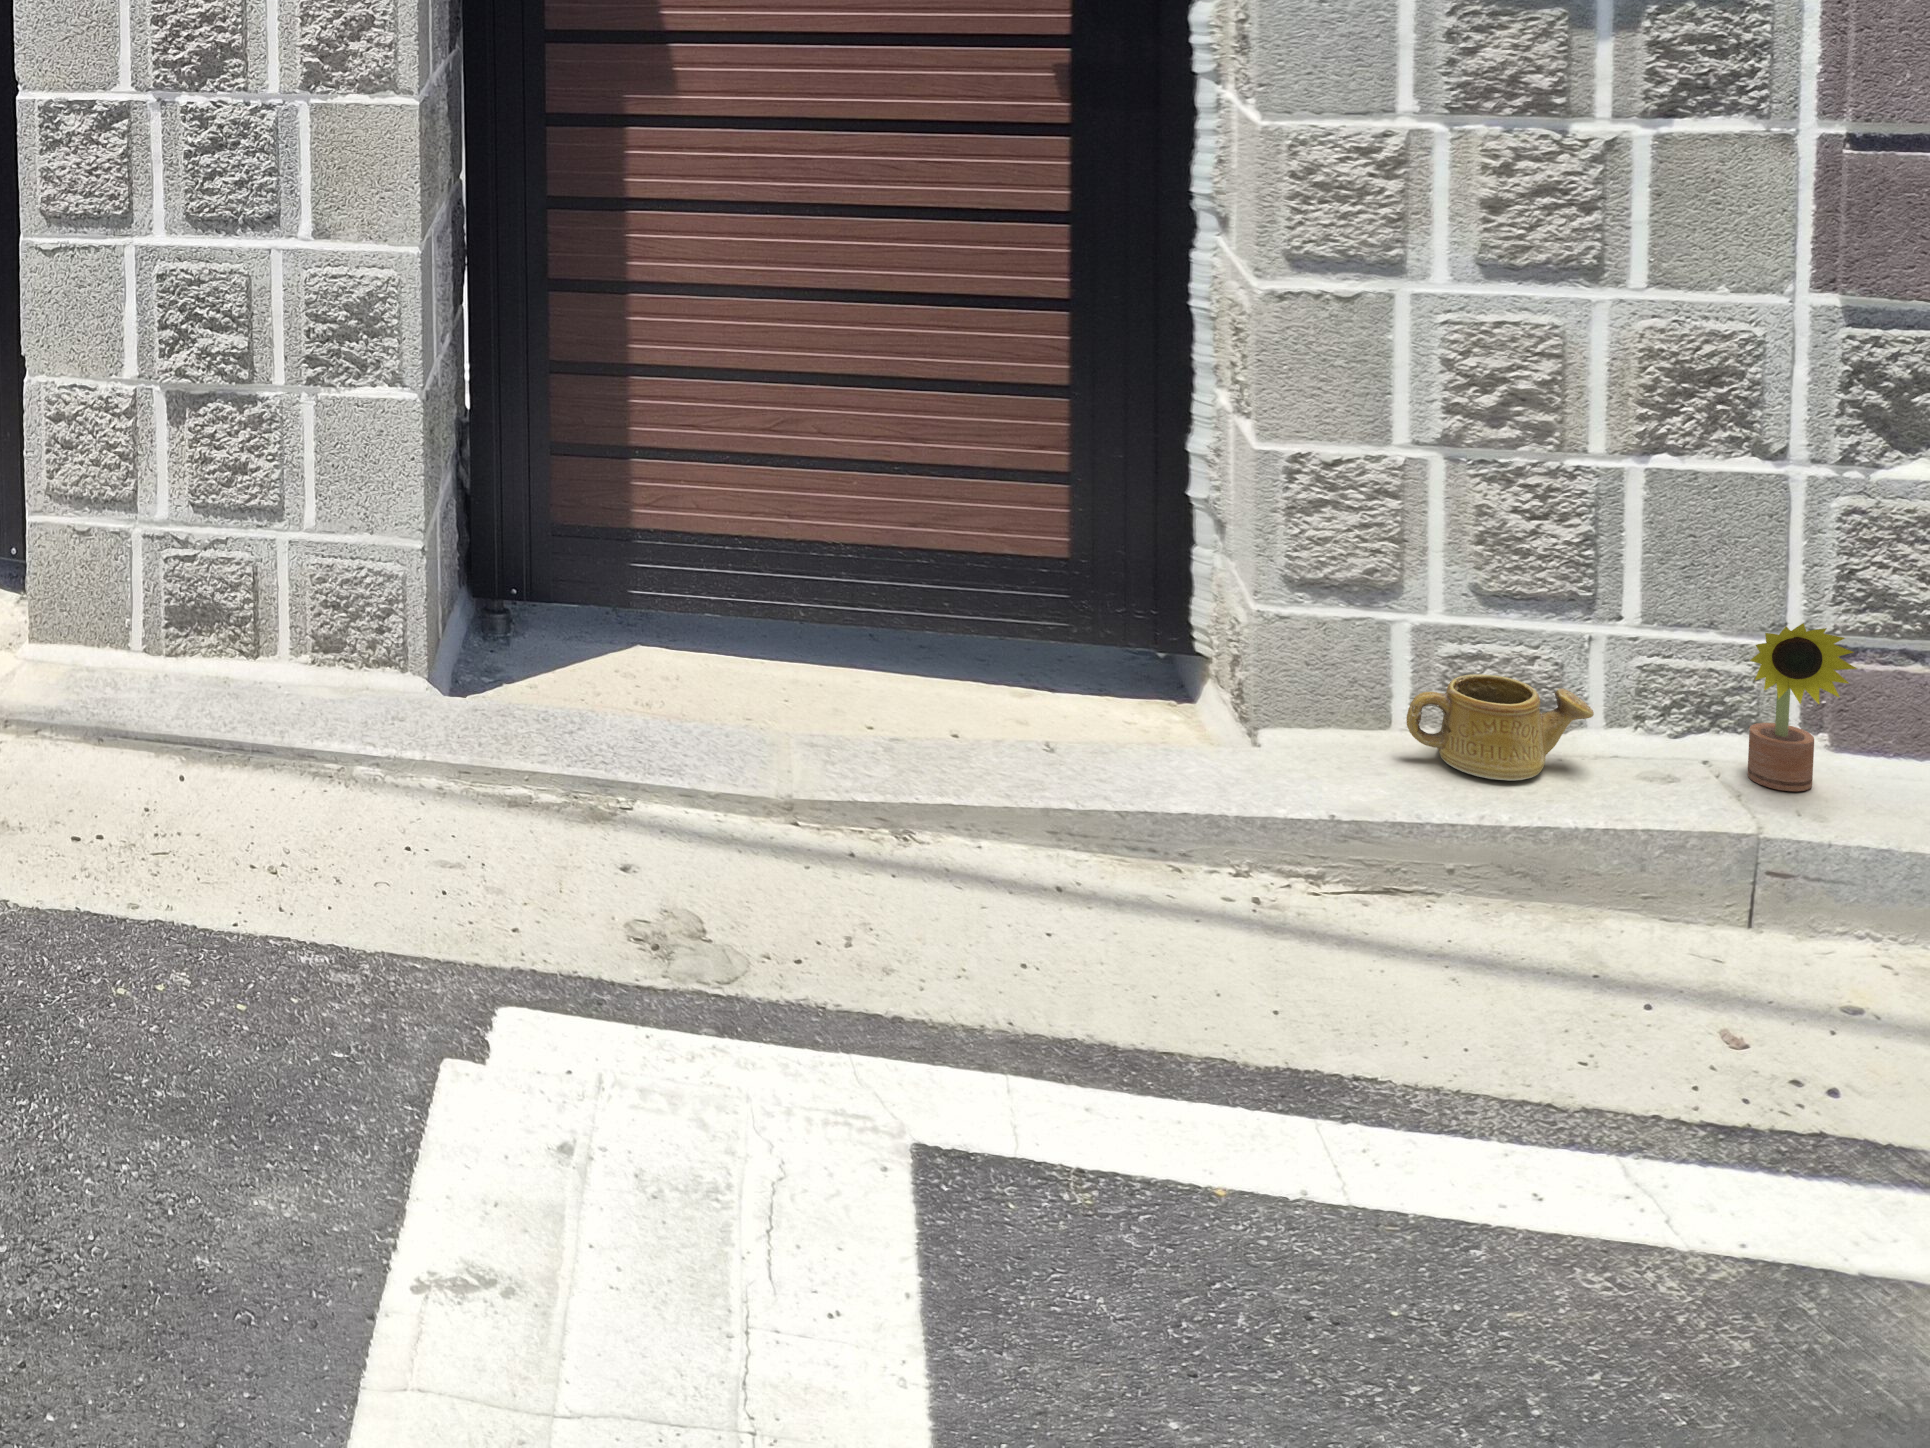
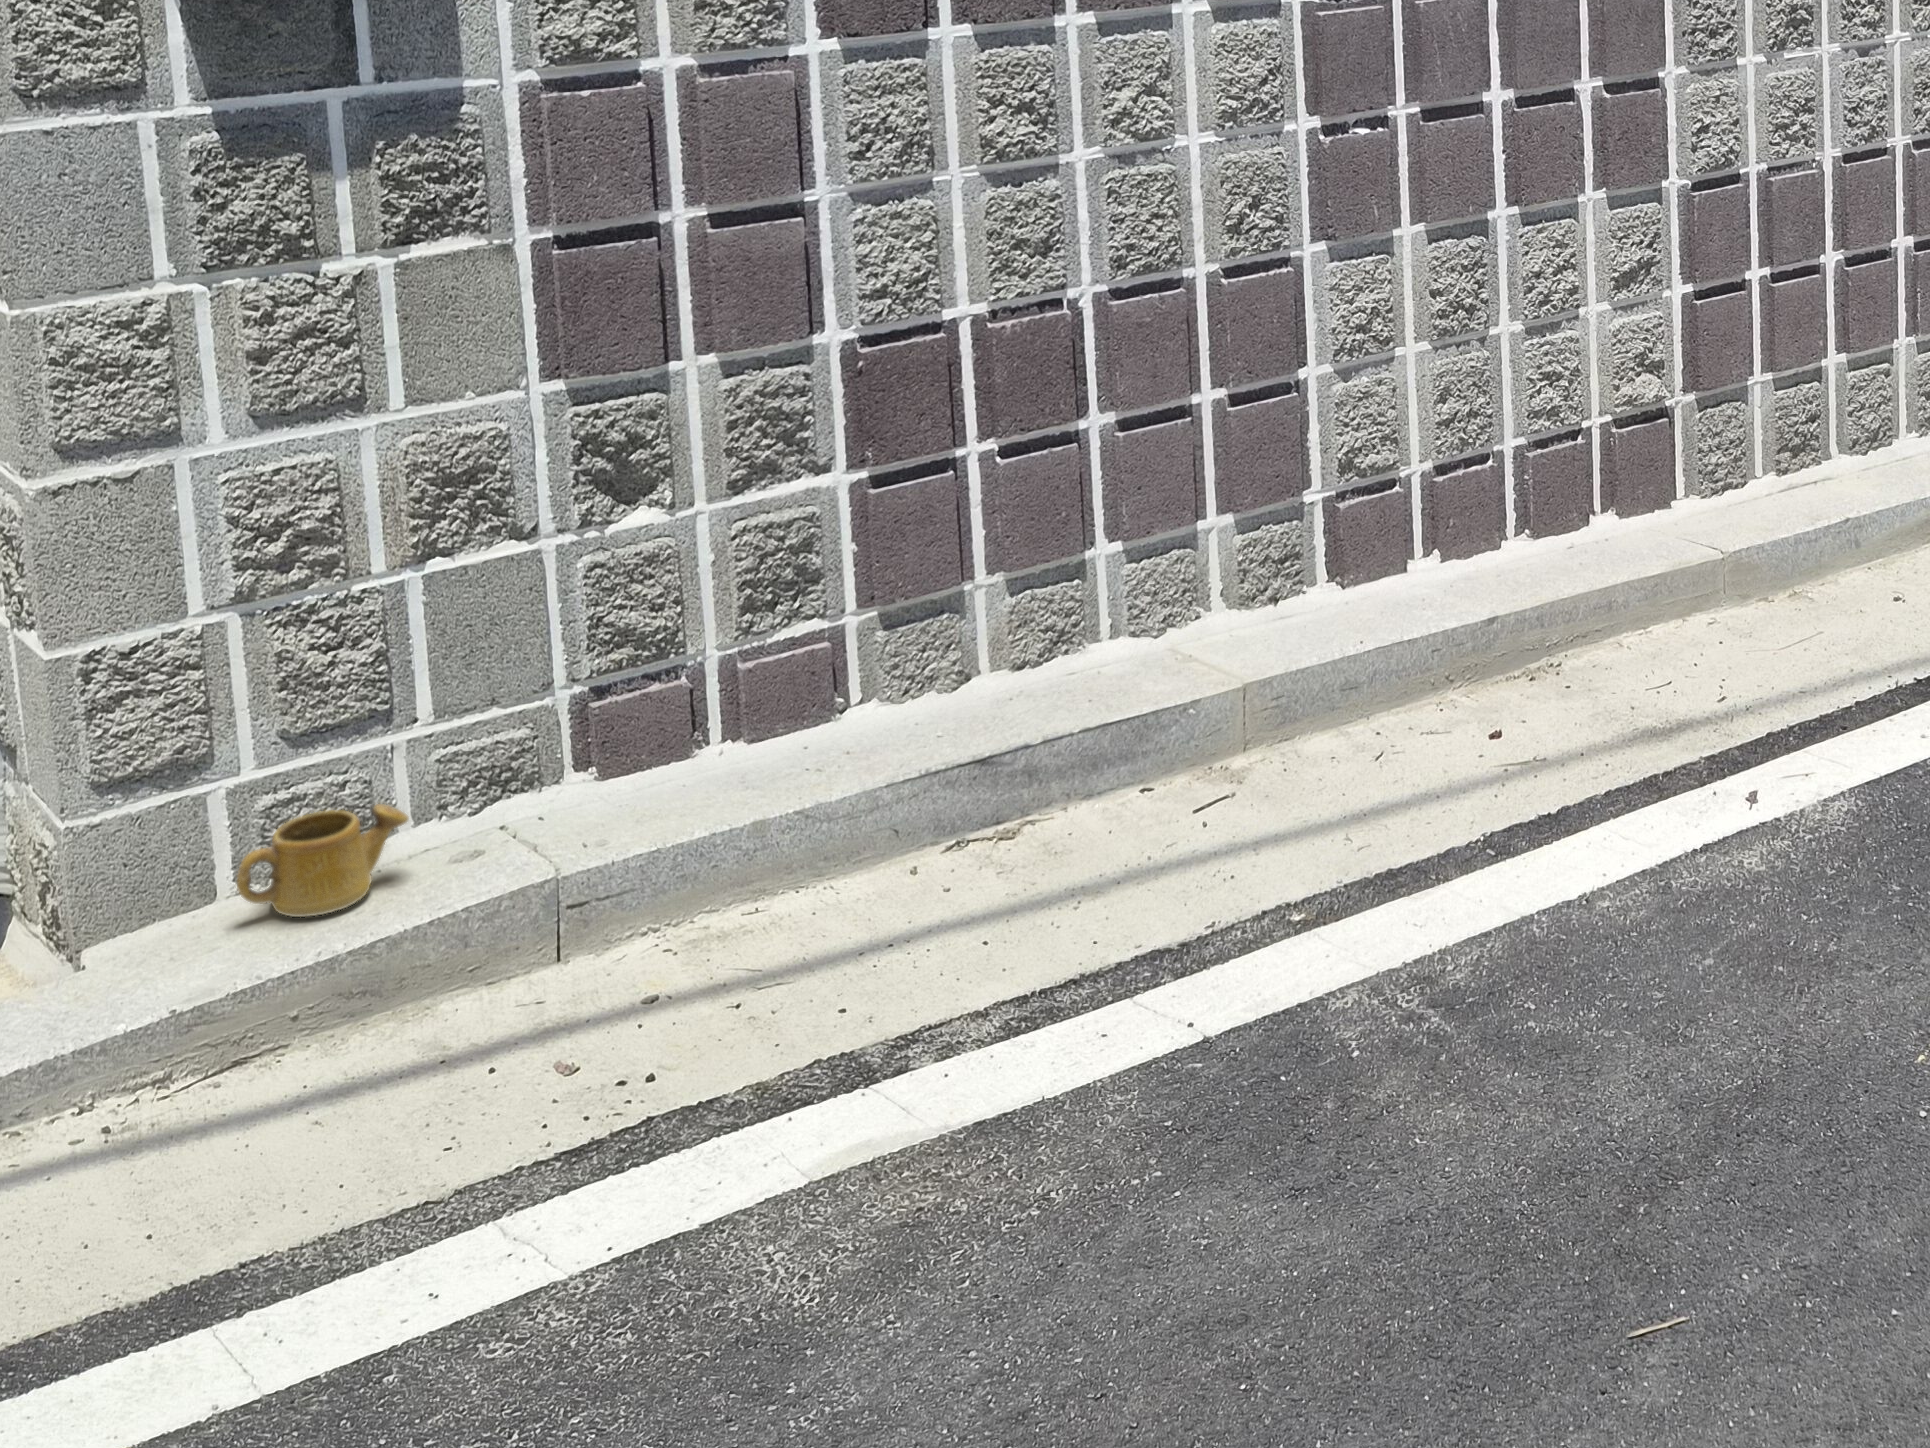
decorative plant: present [1748,623,1857,791] -> none [533,675,617,832]

